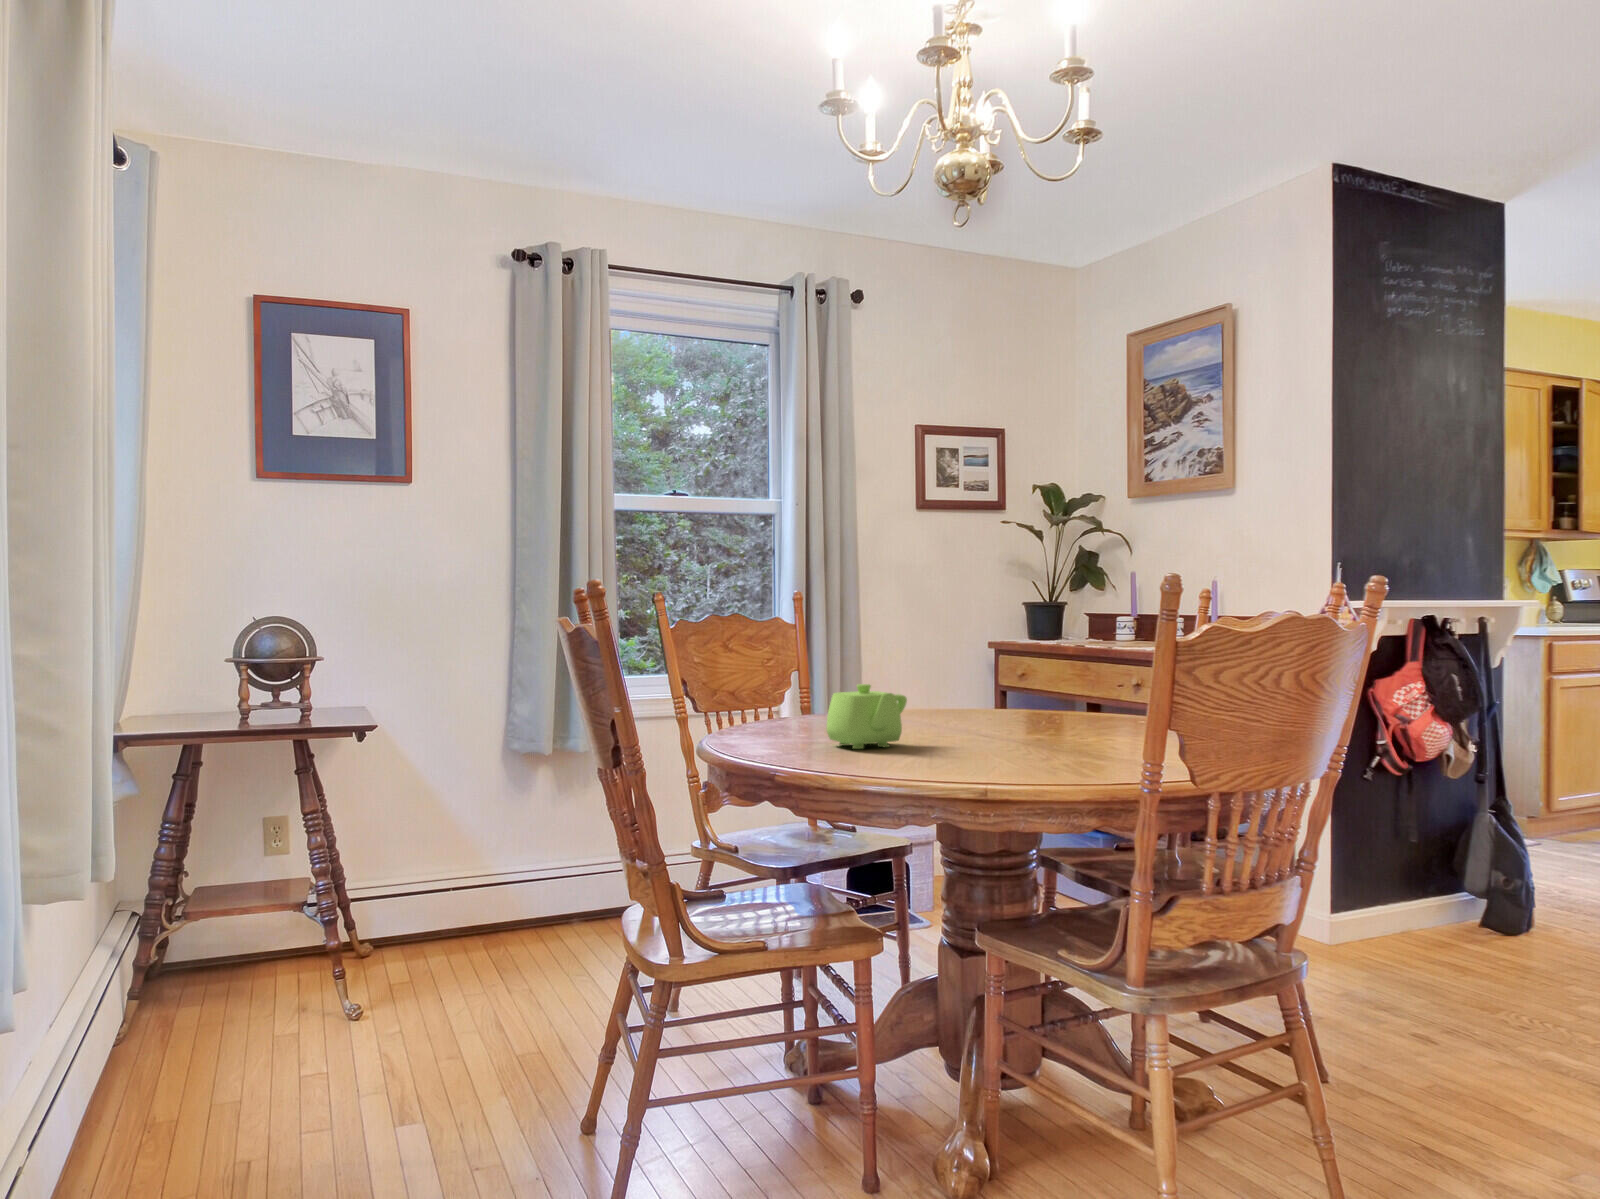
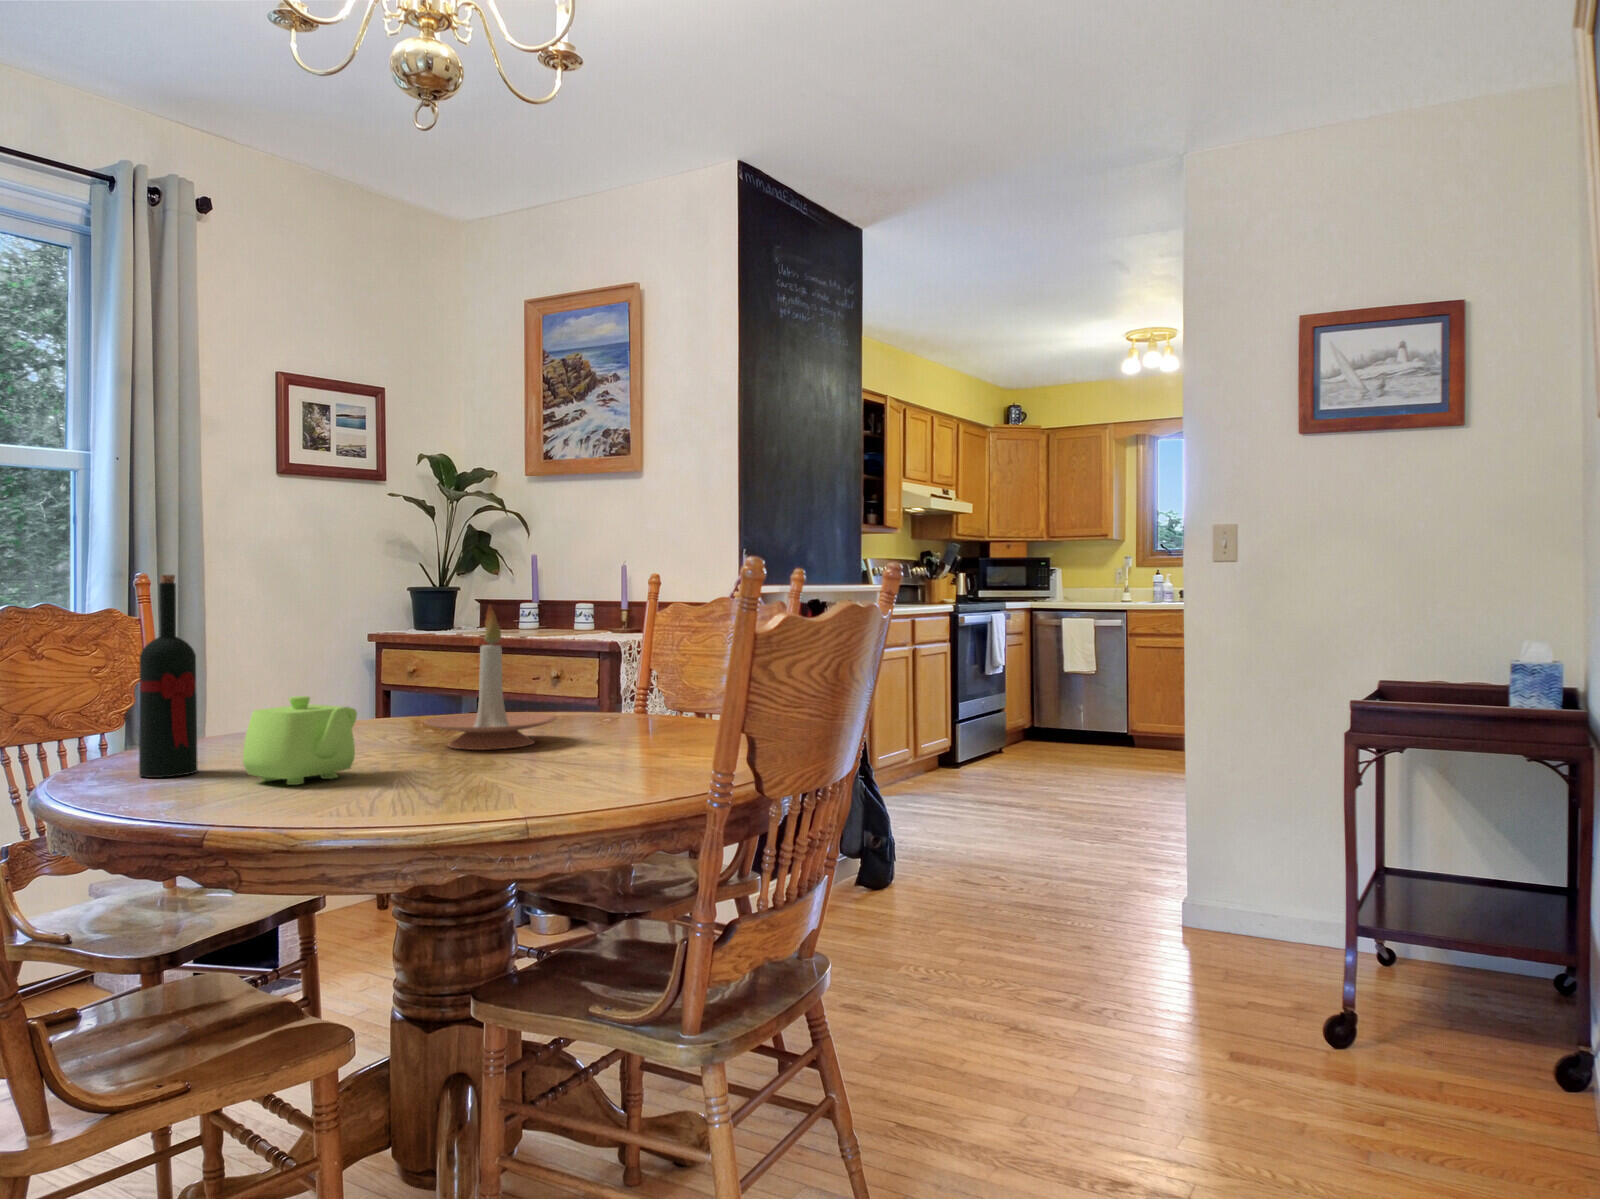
wine bottle: none [770,594,806,738] -> present [139,575,198,777]
candle holder: none [969,616,1080,737] -> present [424,605,557,750]

